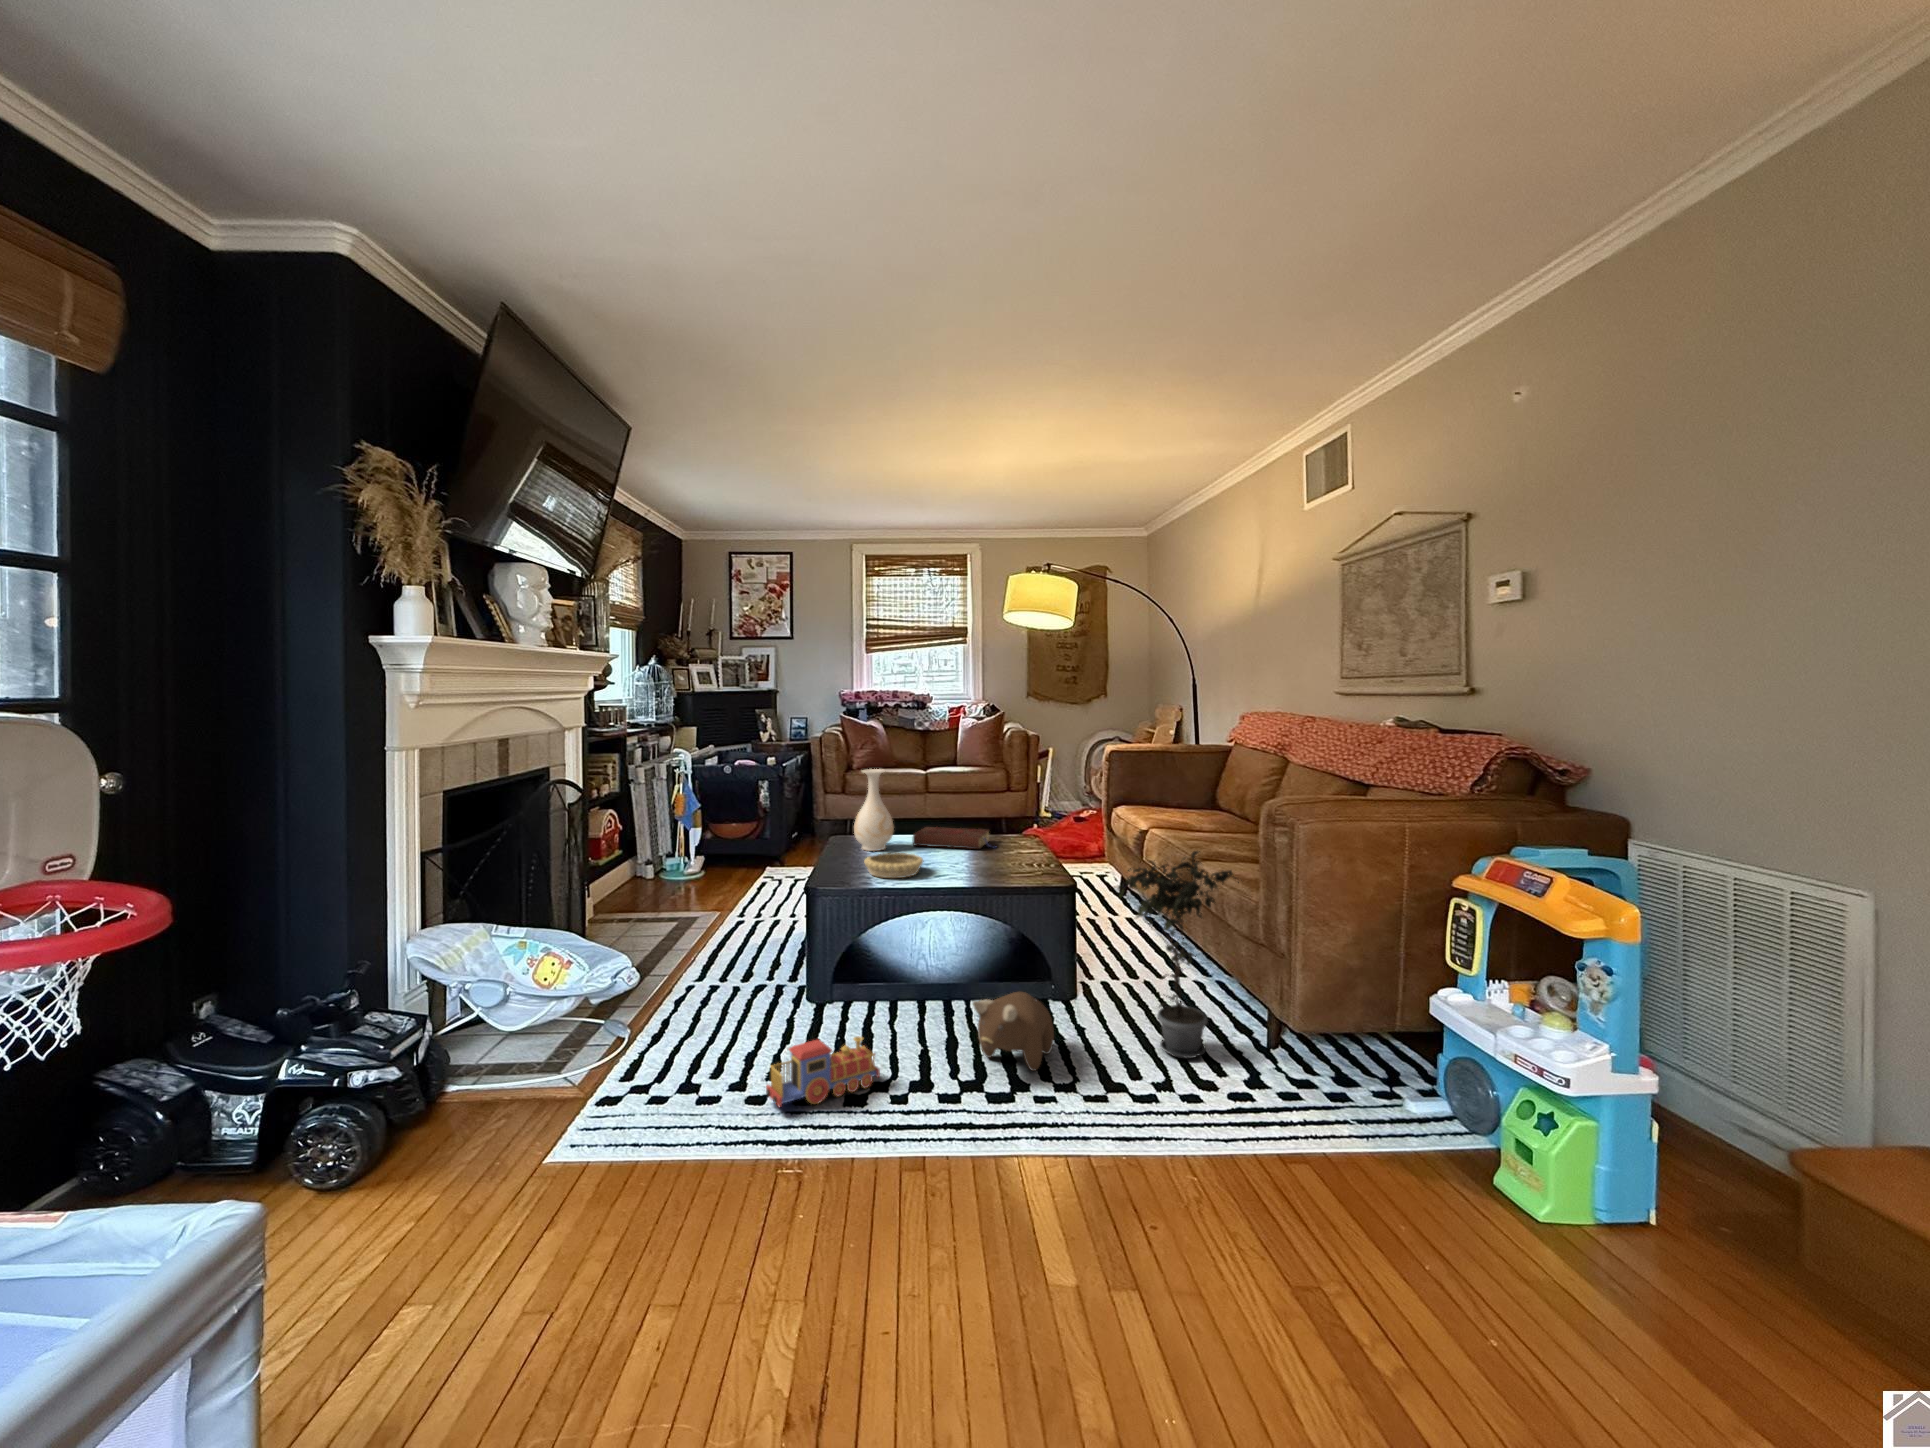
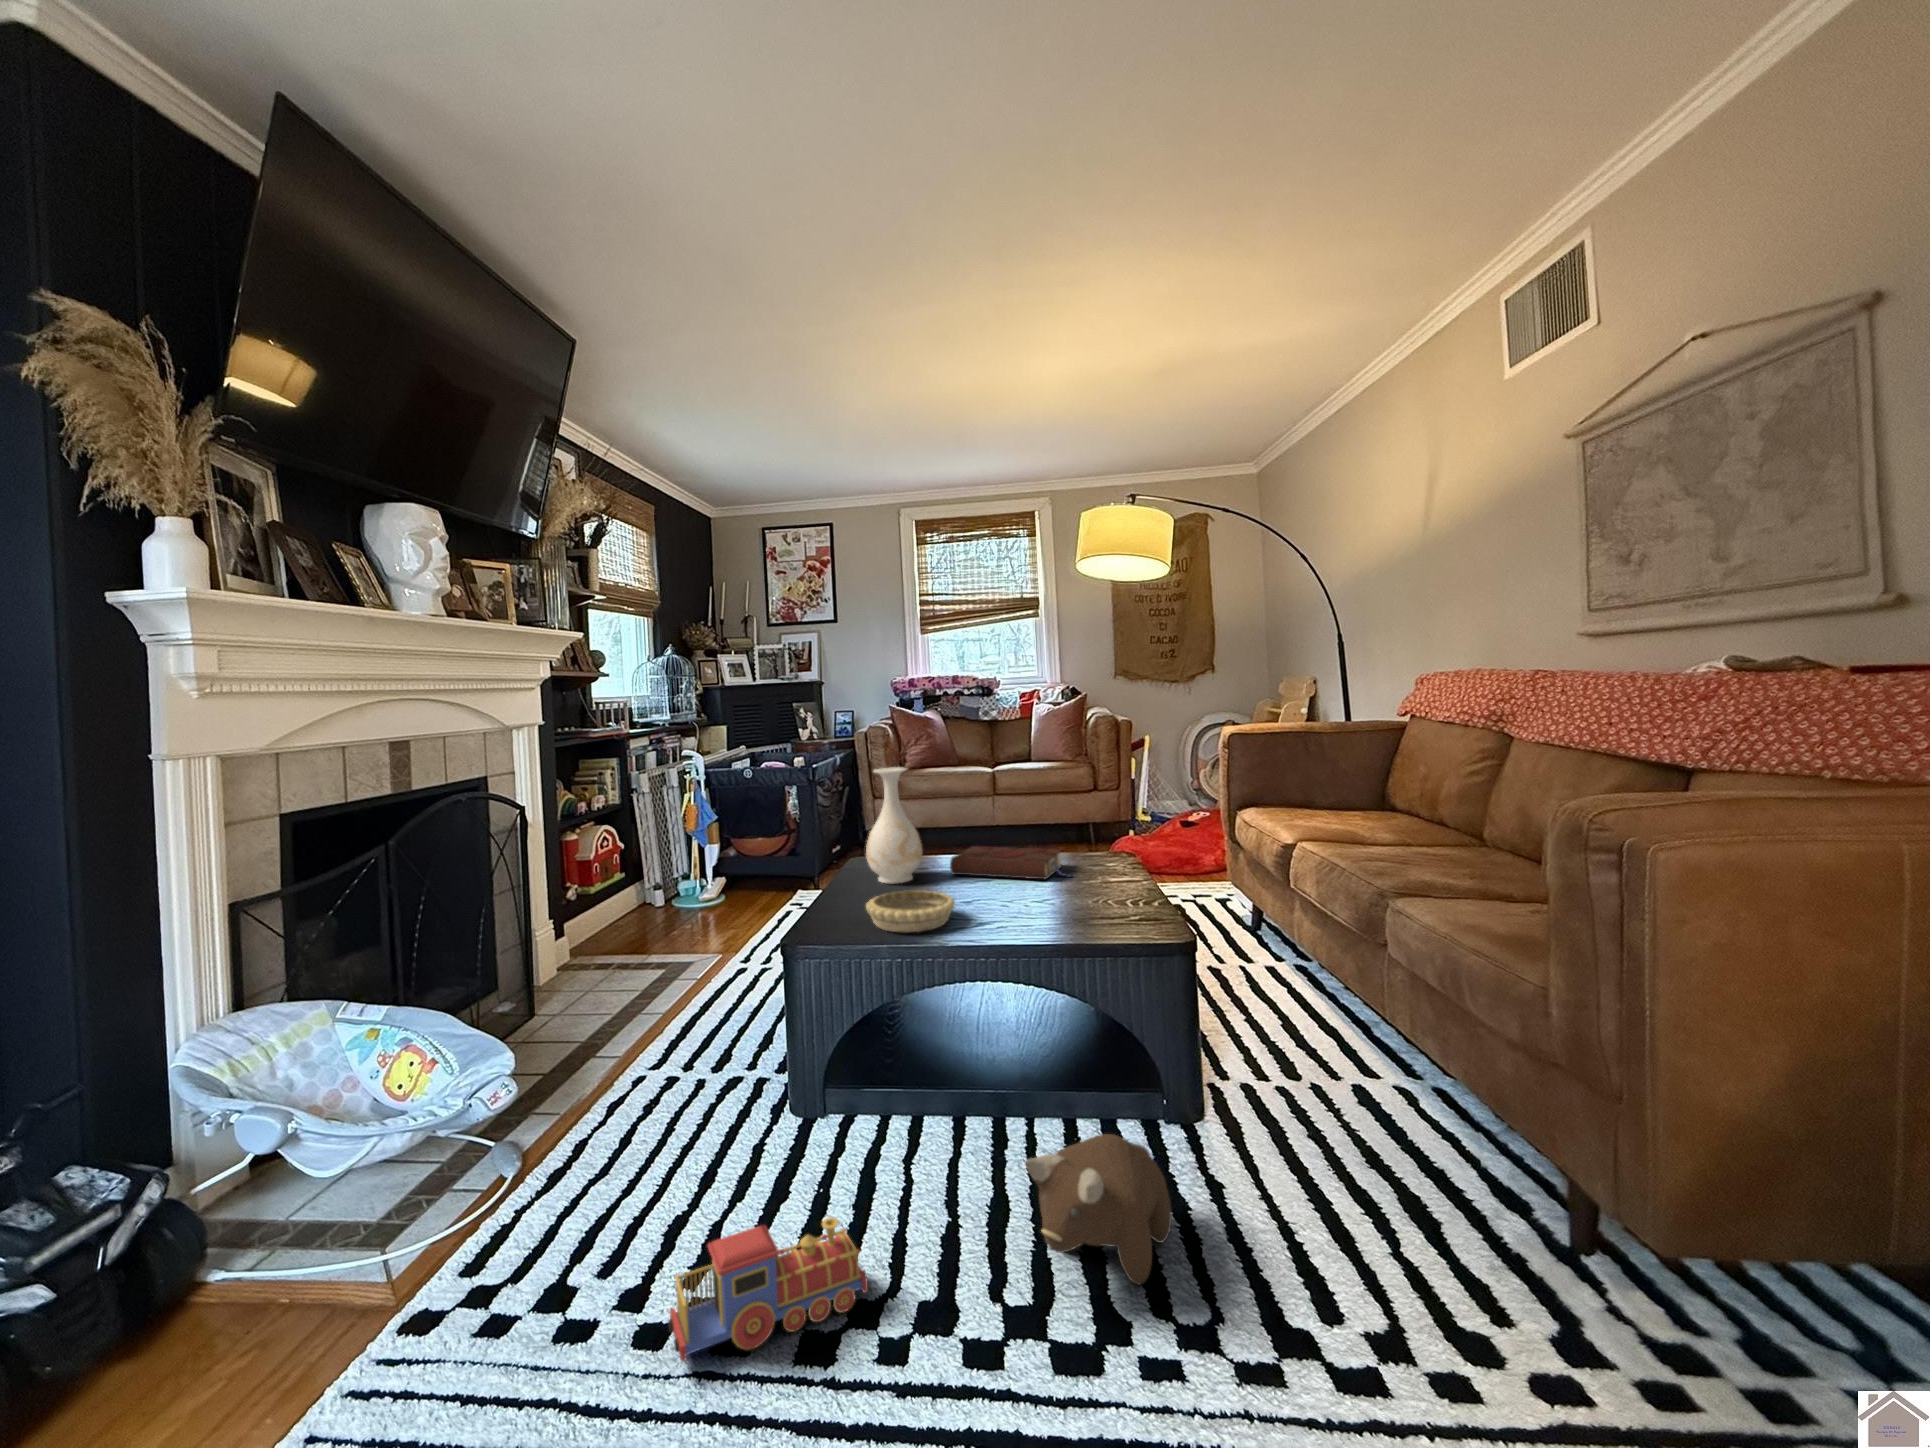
potted plant: present [1118,851,1239,1058] -> none [1275,895,1507,1266]

